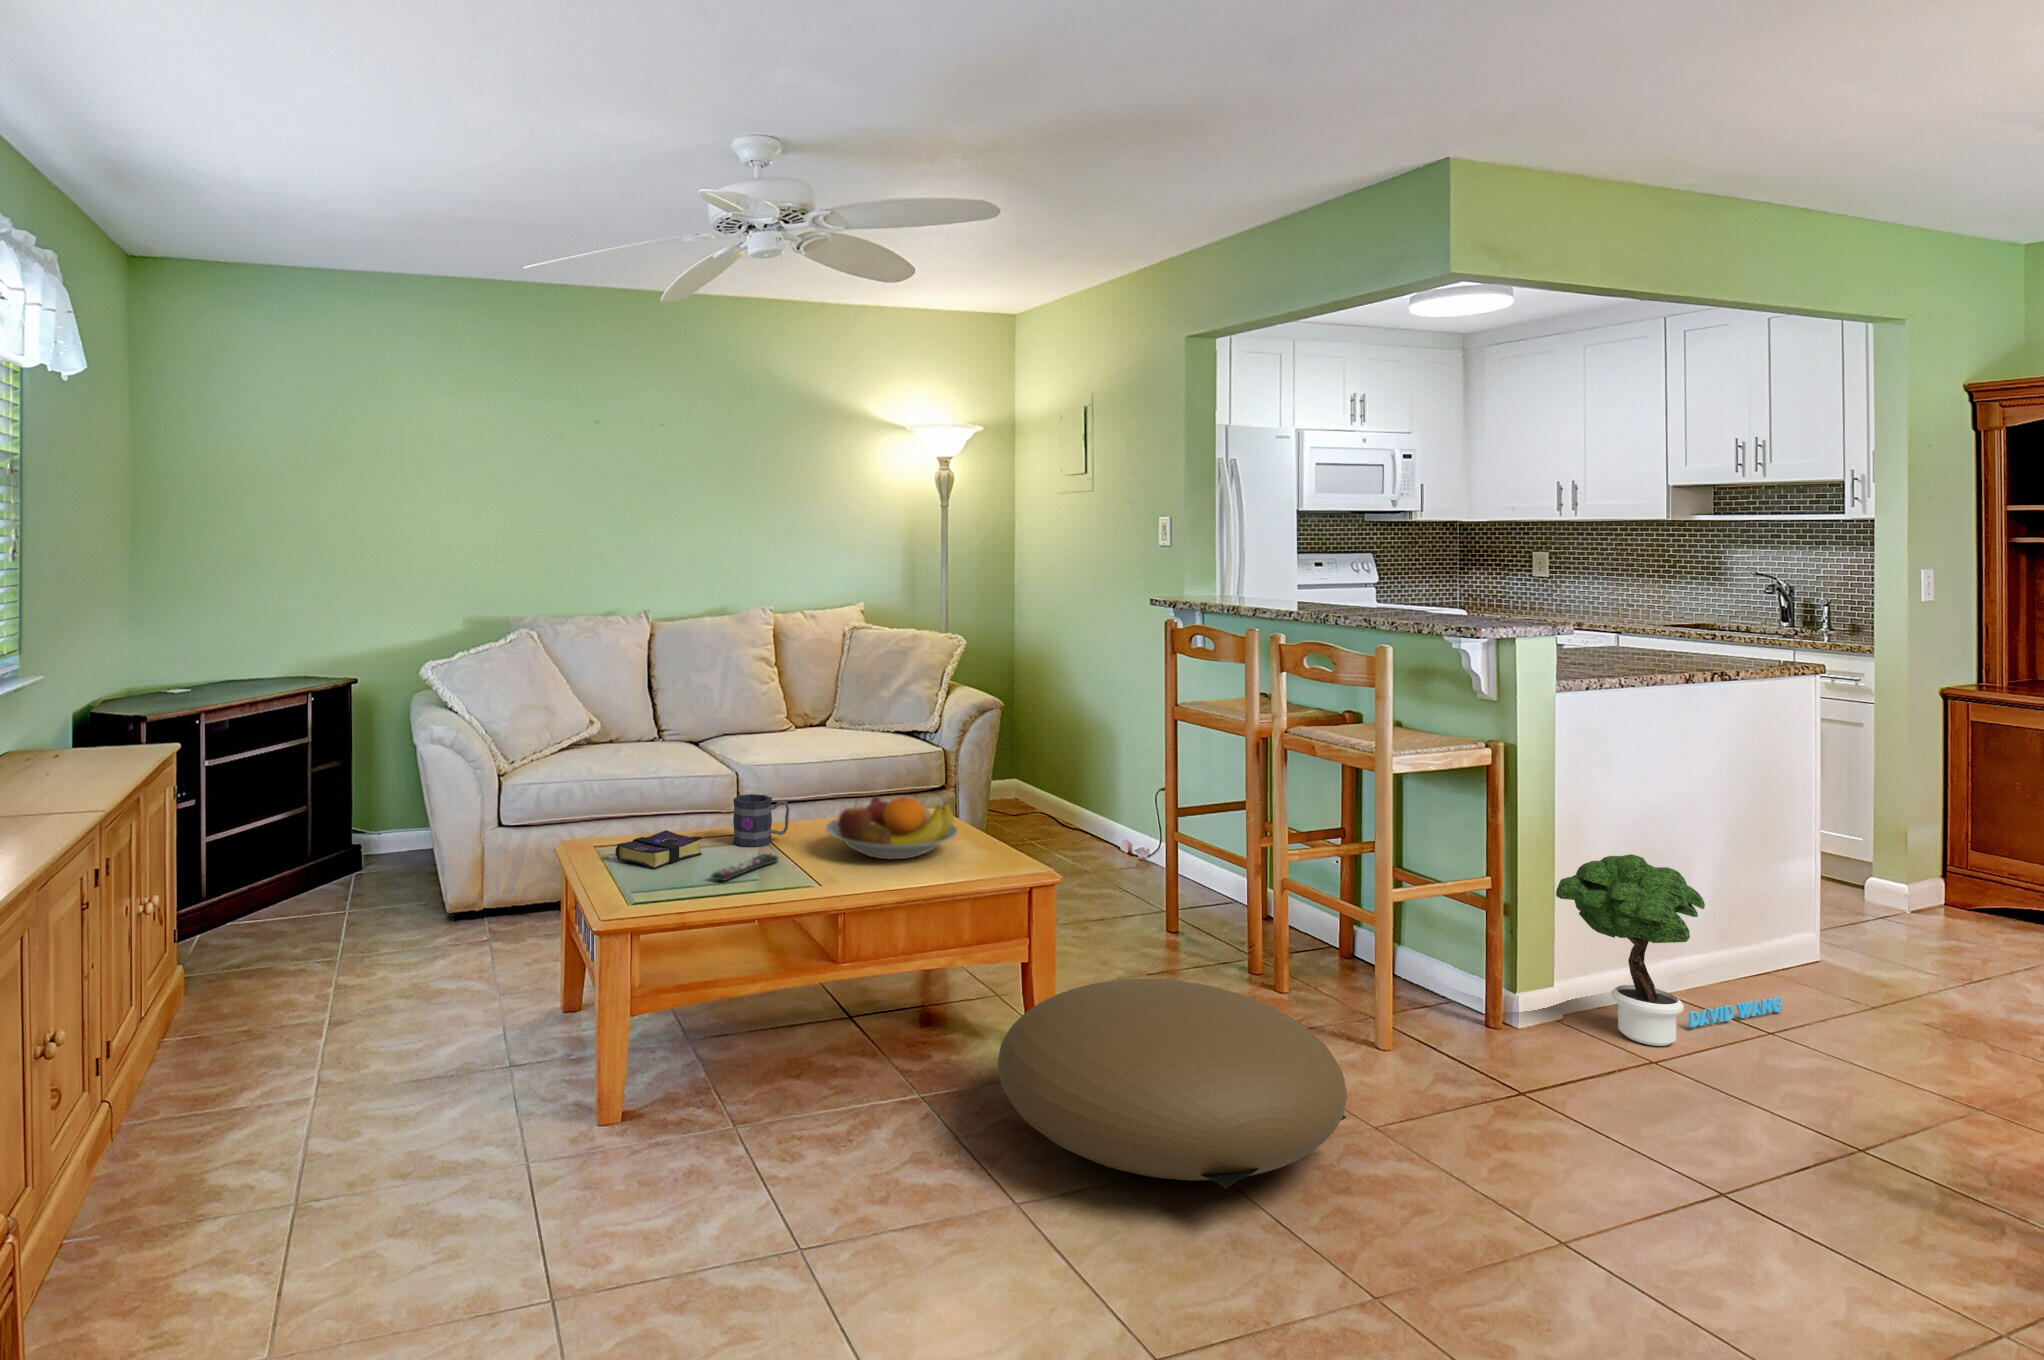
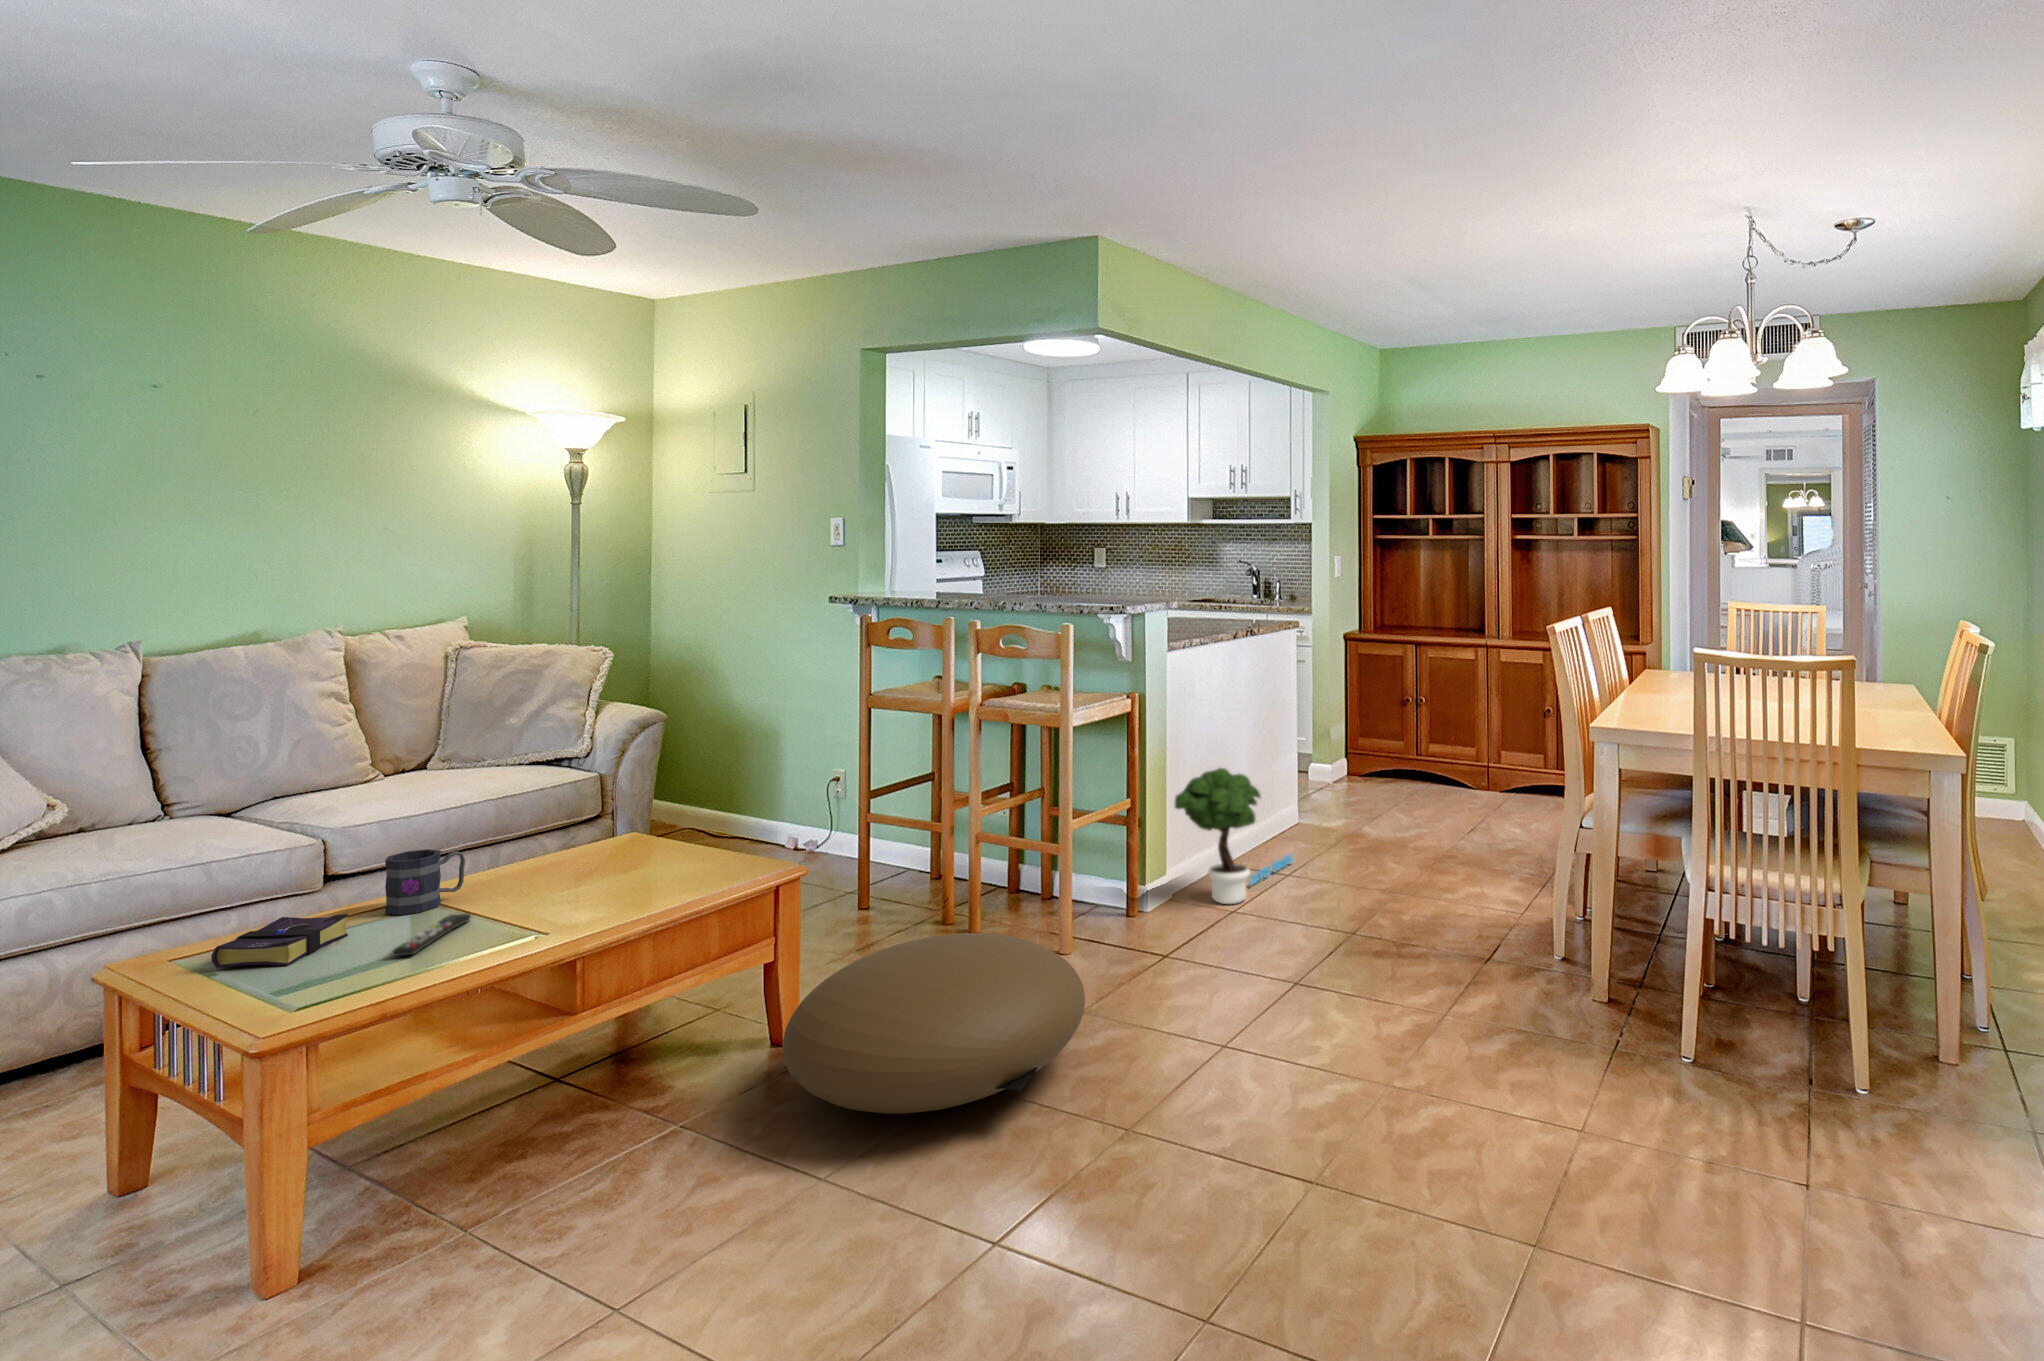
fruit bowl: present [826,797,958,860] -> none [525,817,688,891]

